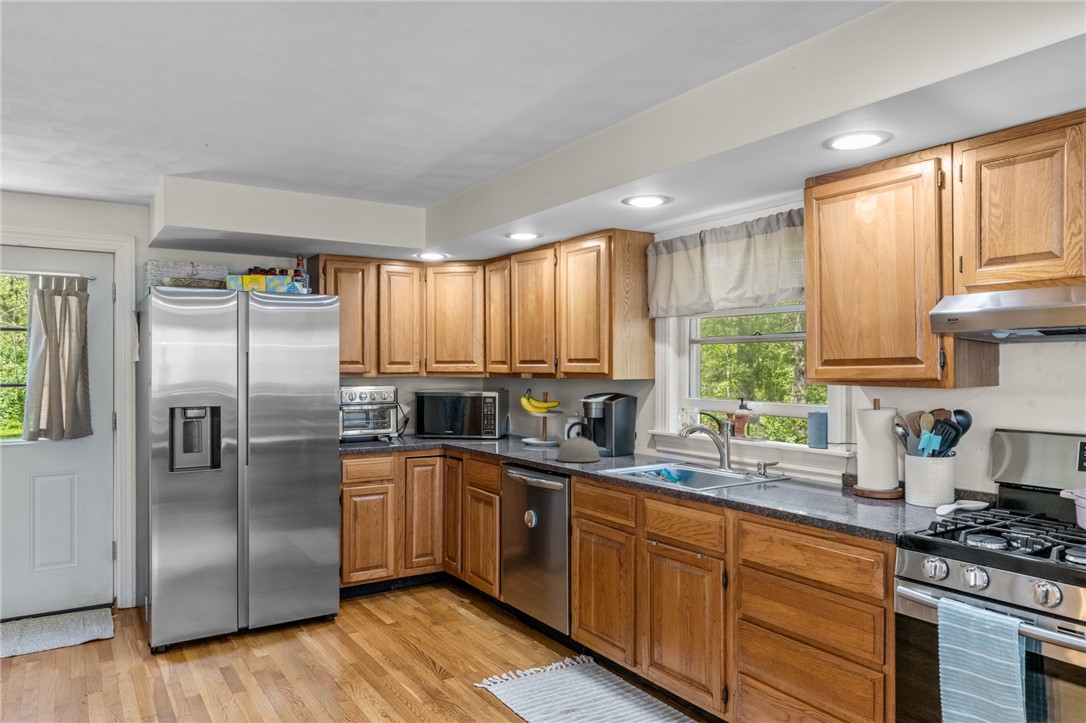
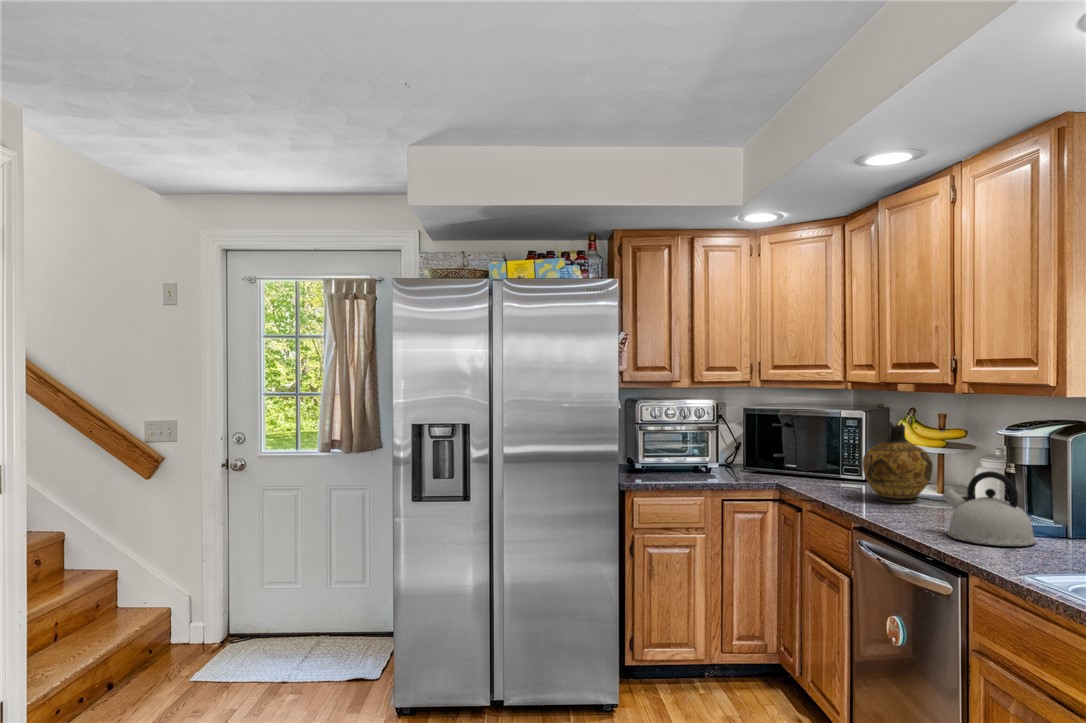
ceramic jug: none [502,397,543,448] -> present [862,422,933,503]

